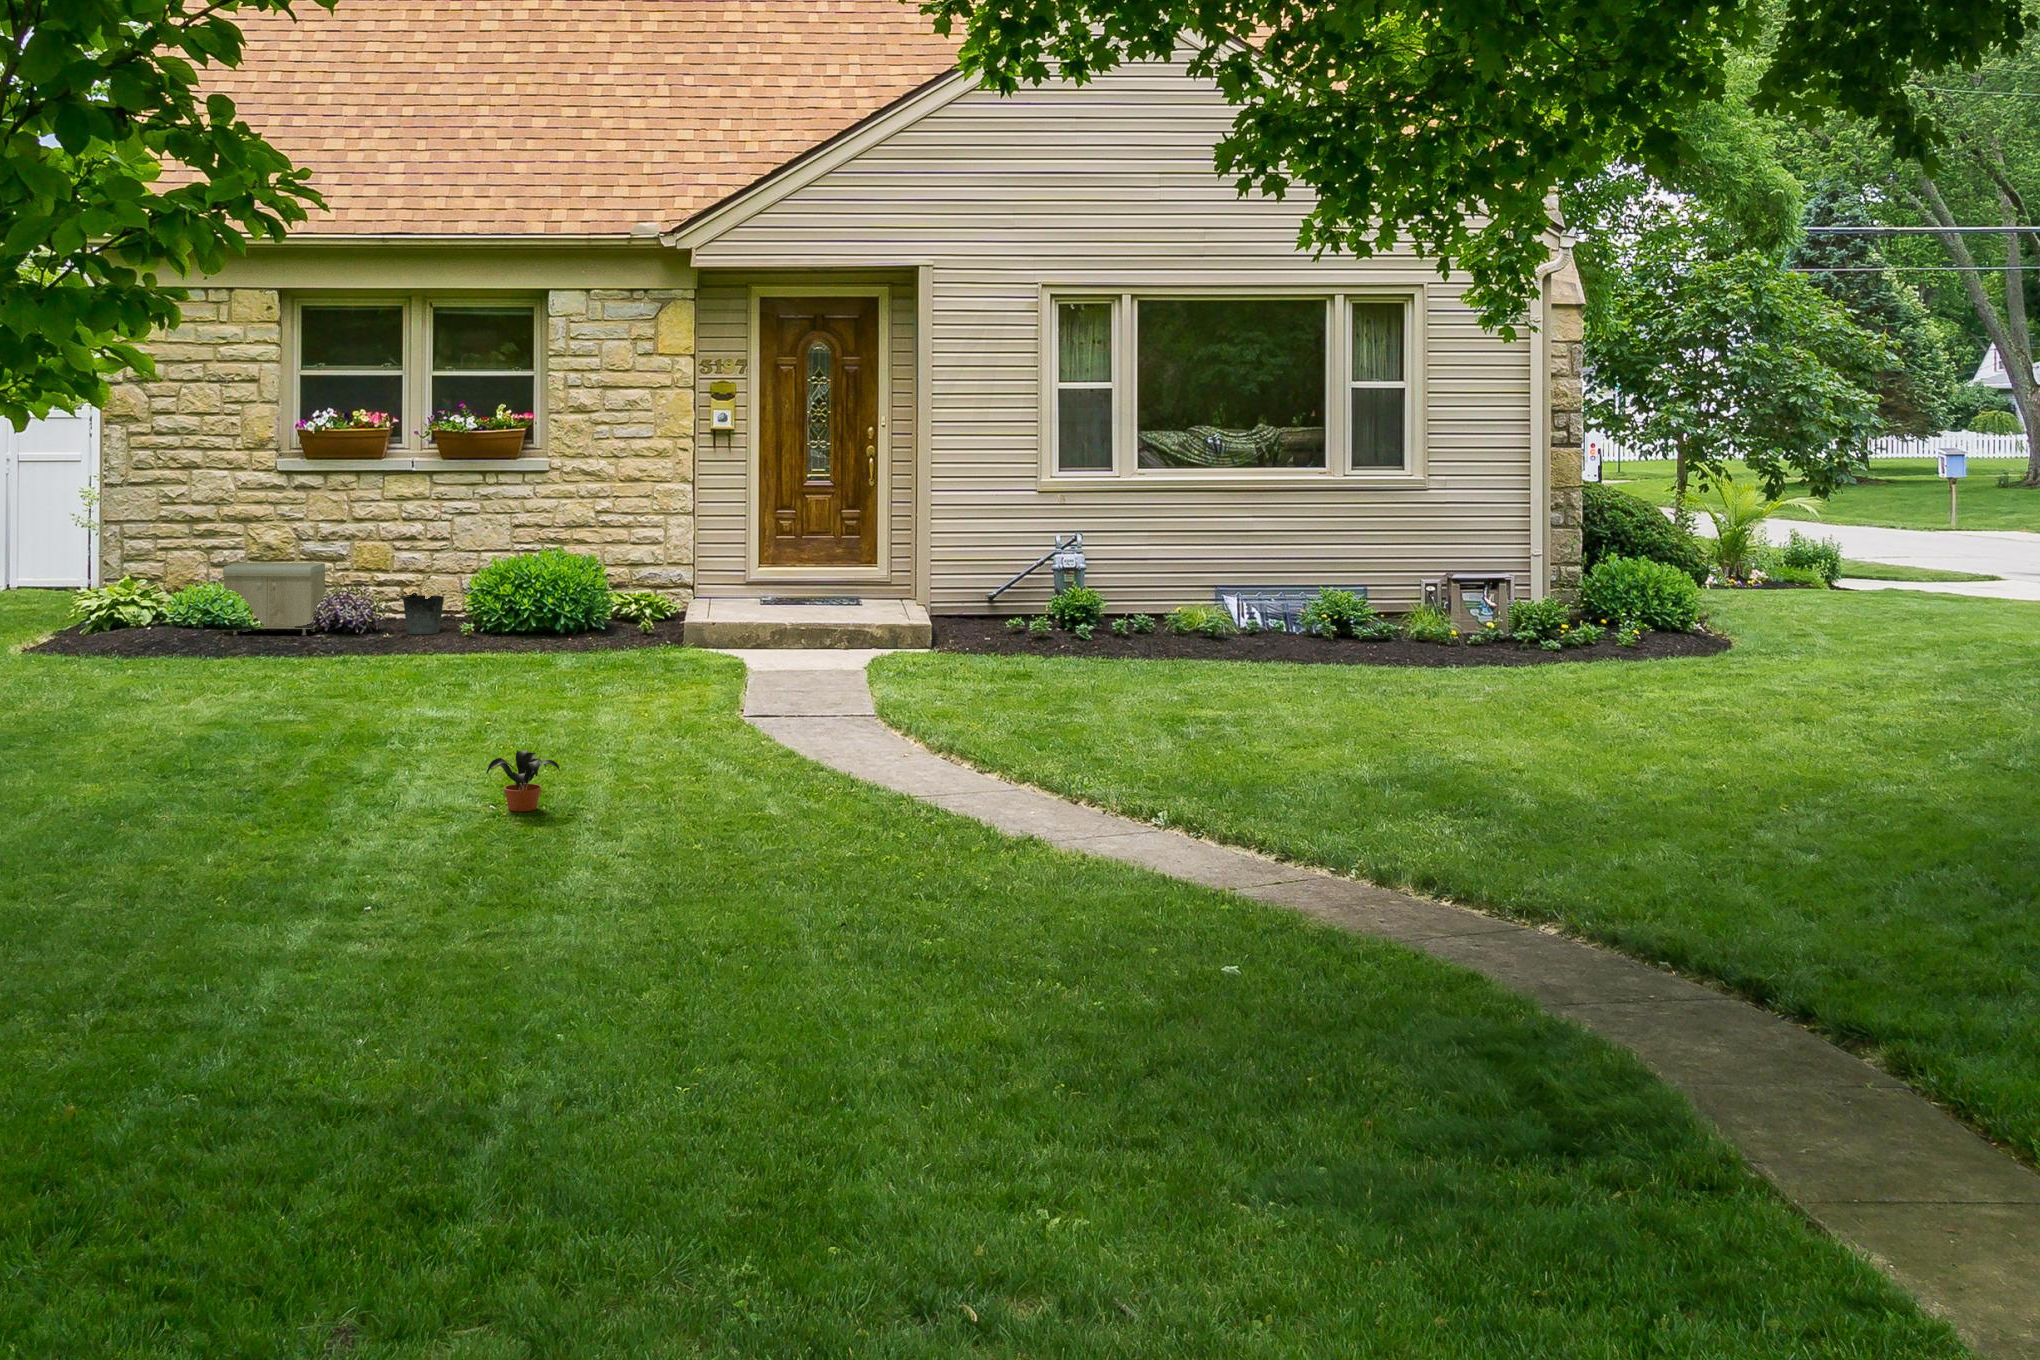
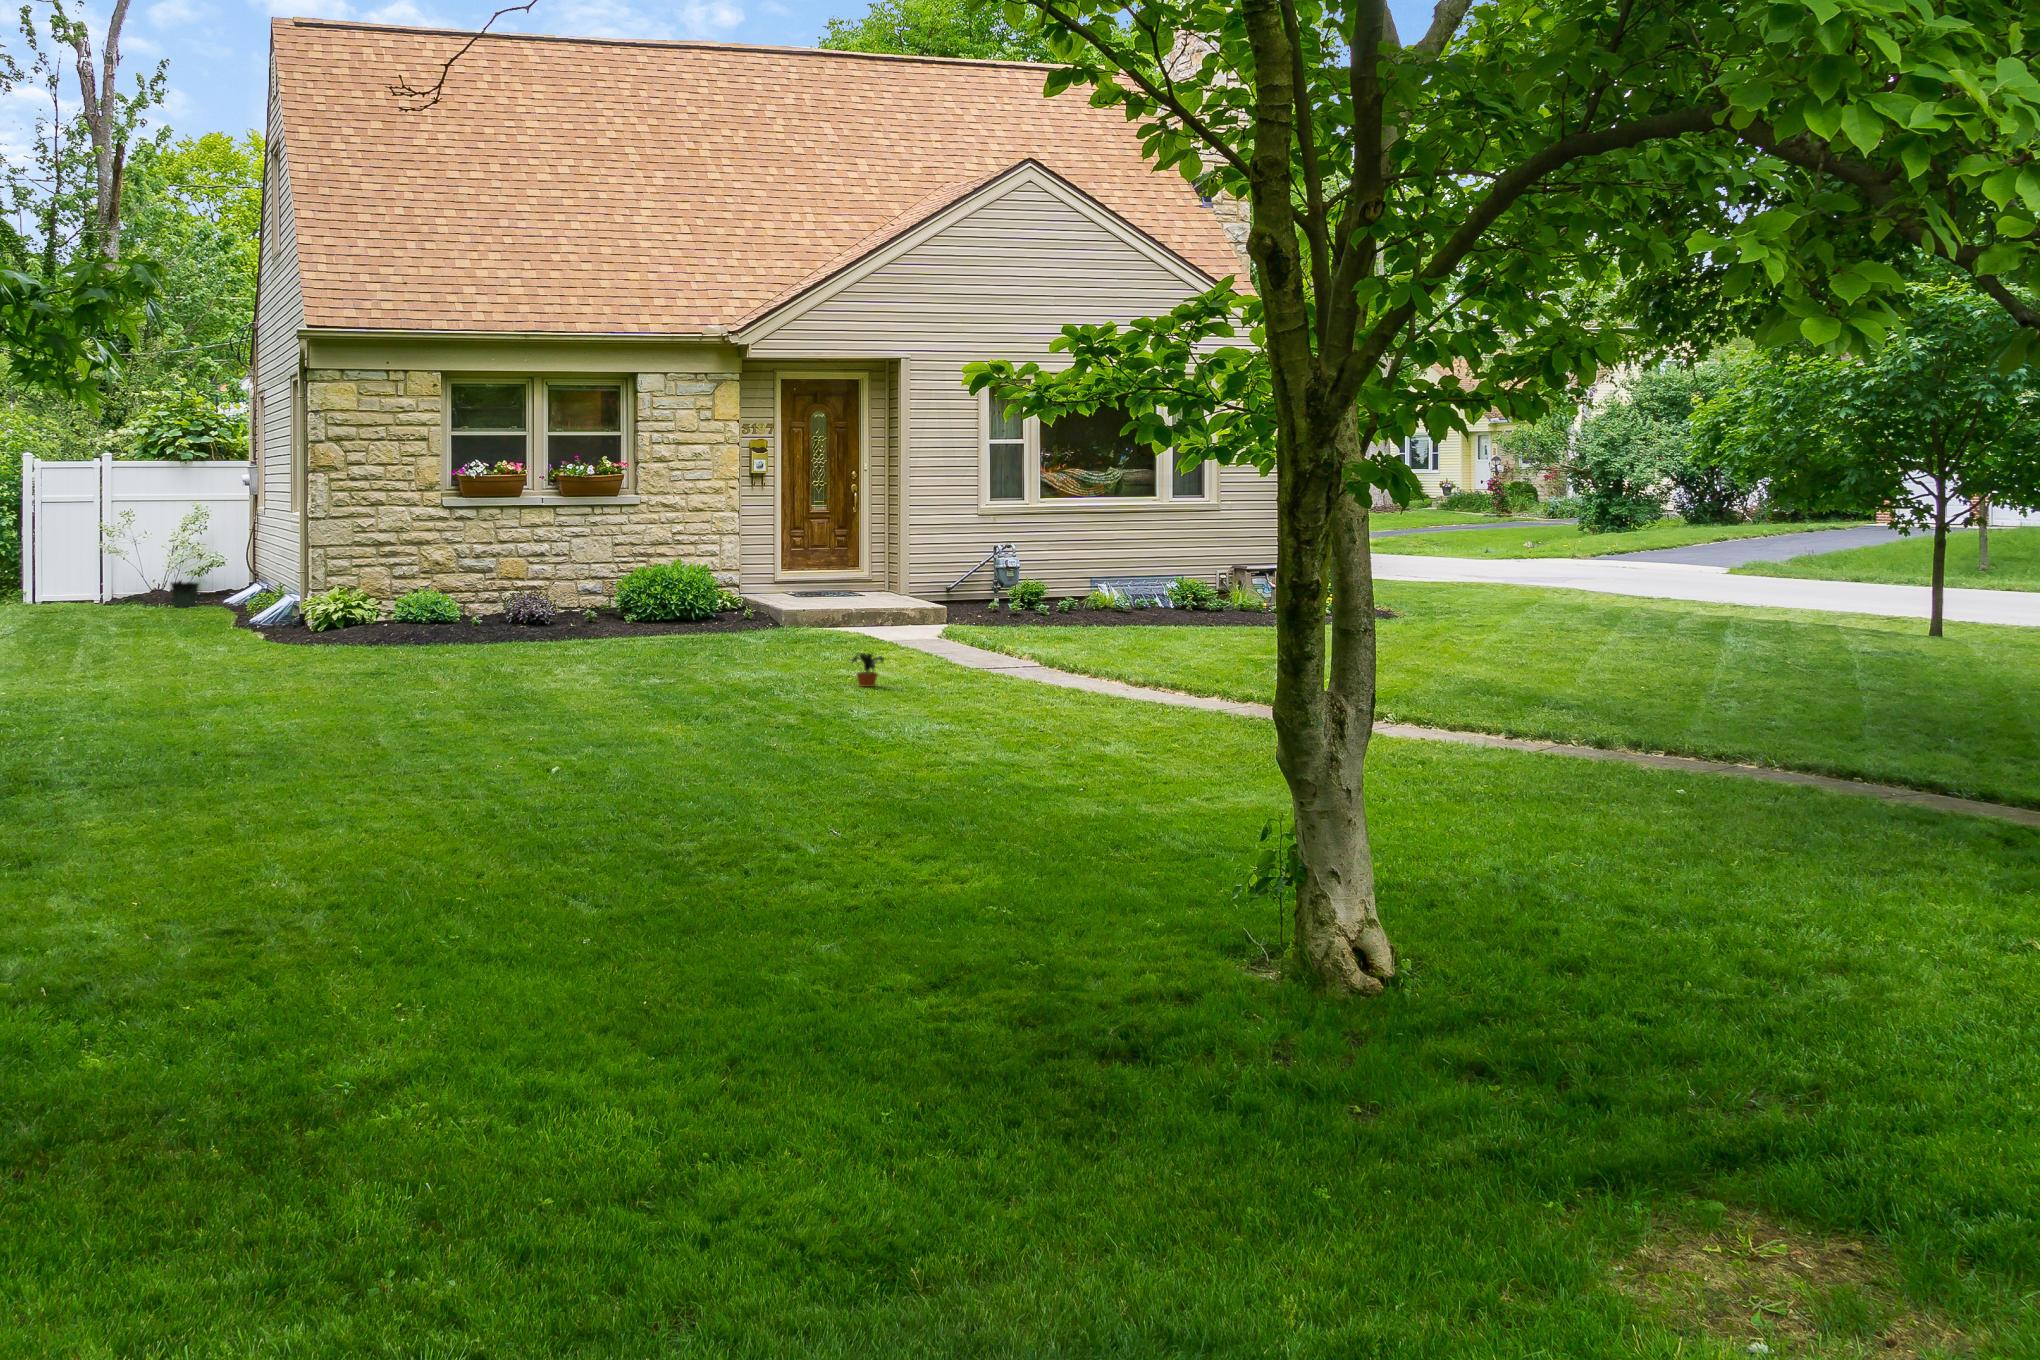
storage bench: present [223,563,325,635] -> none [416,573,482,626]
bucket: present [401,593,444,634] -> present [171,581,199,607]

